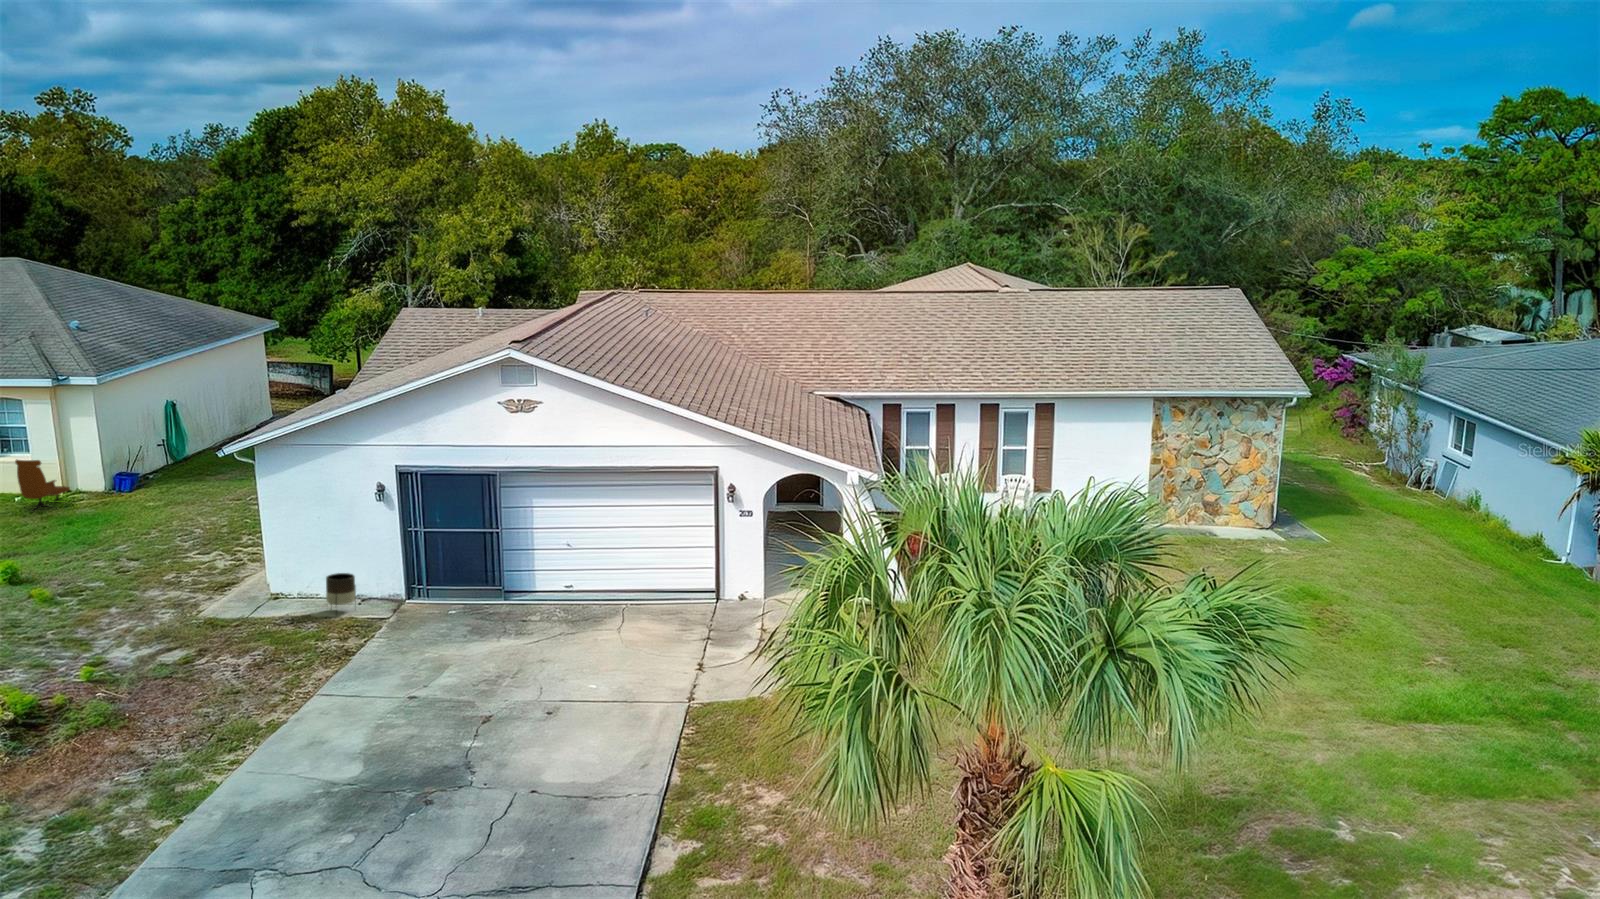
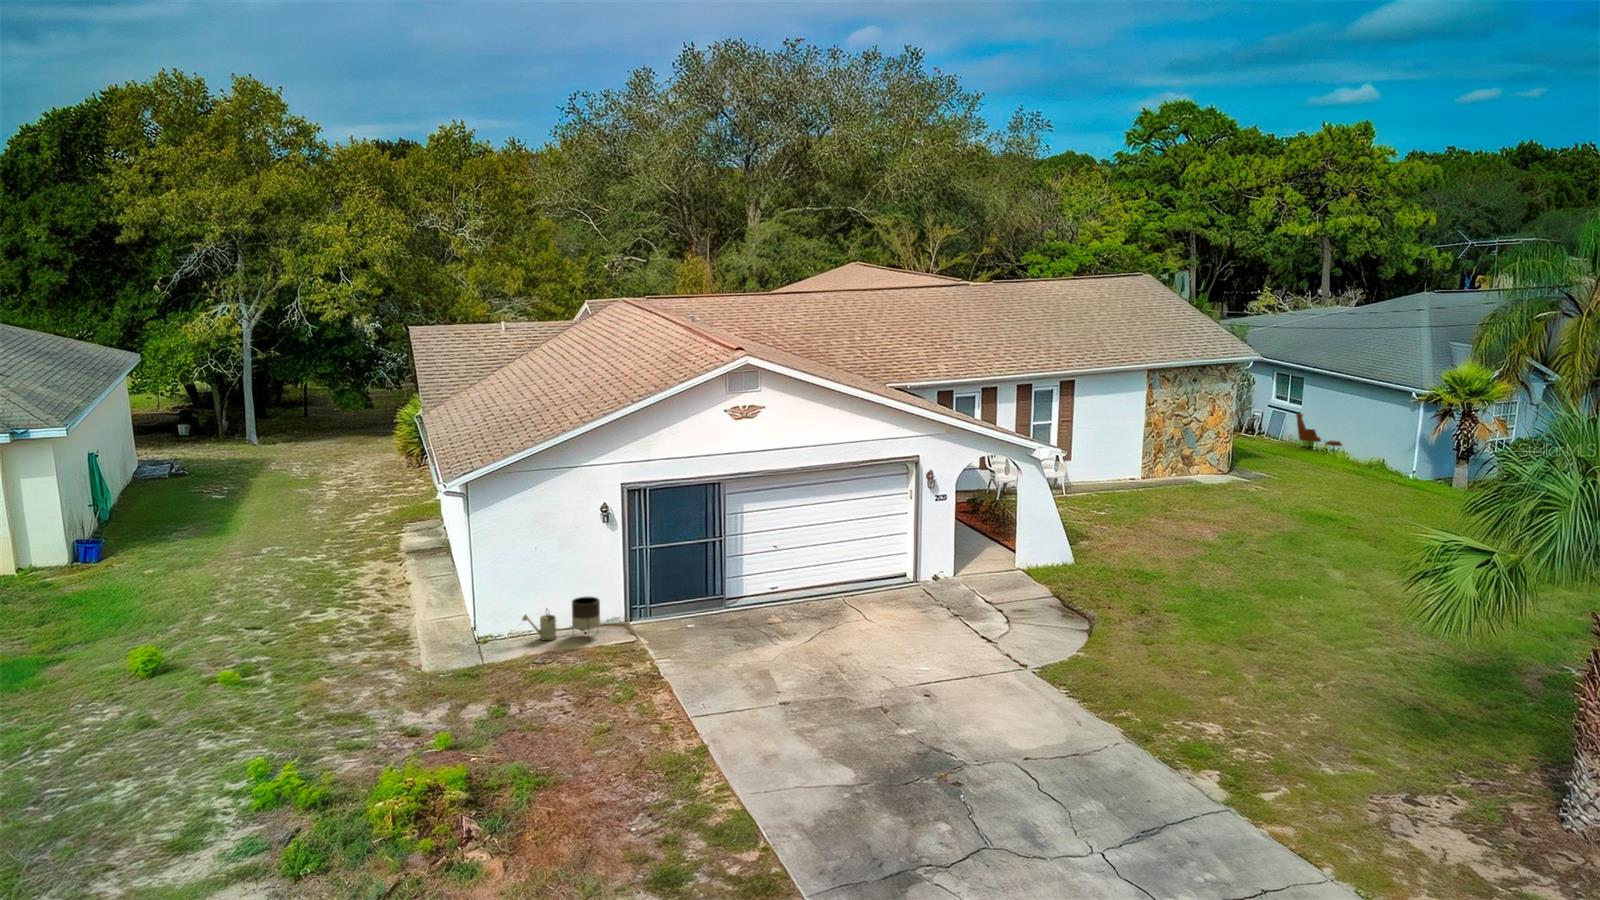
lounge chair: present [15,459,70,509] -> present [1296,413,1342,451]
watering can: none [280,580,317,611] -> present [522,609,556,641]

